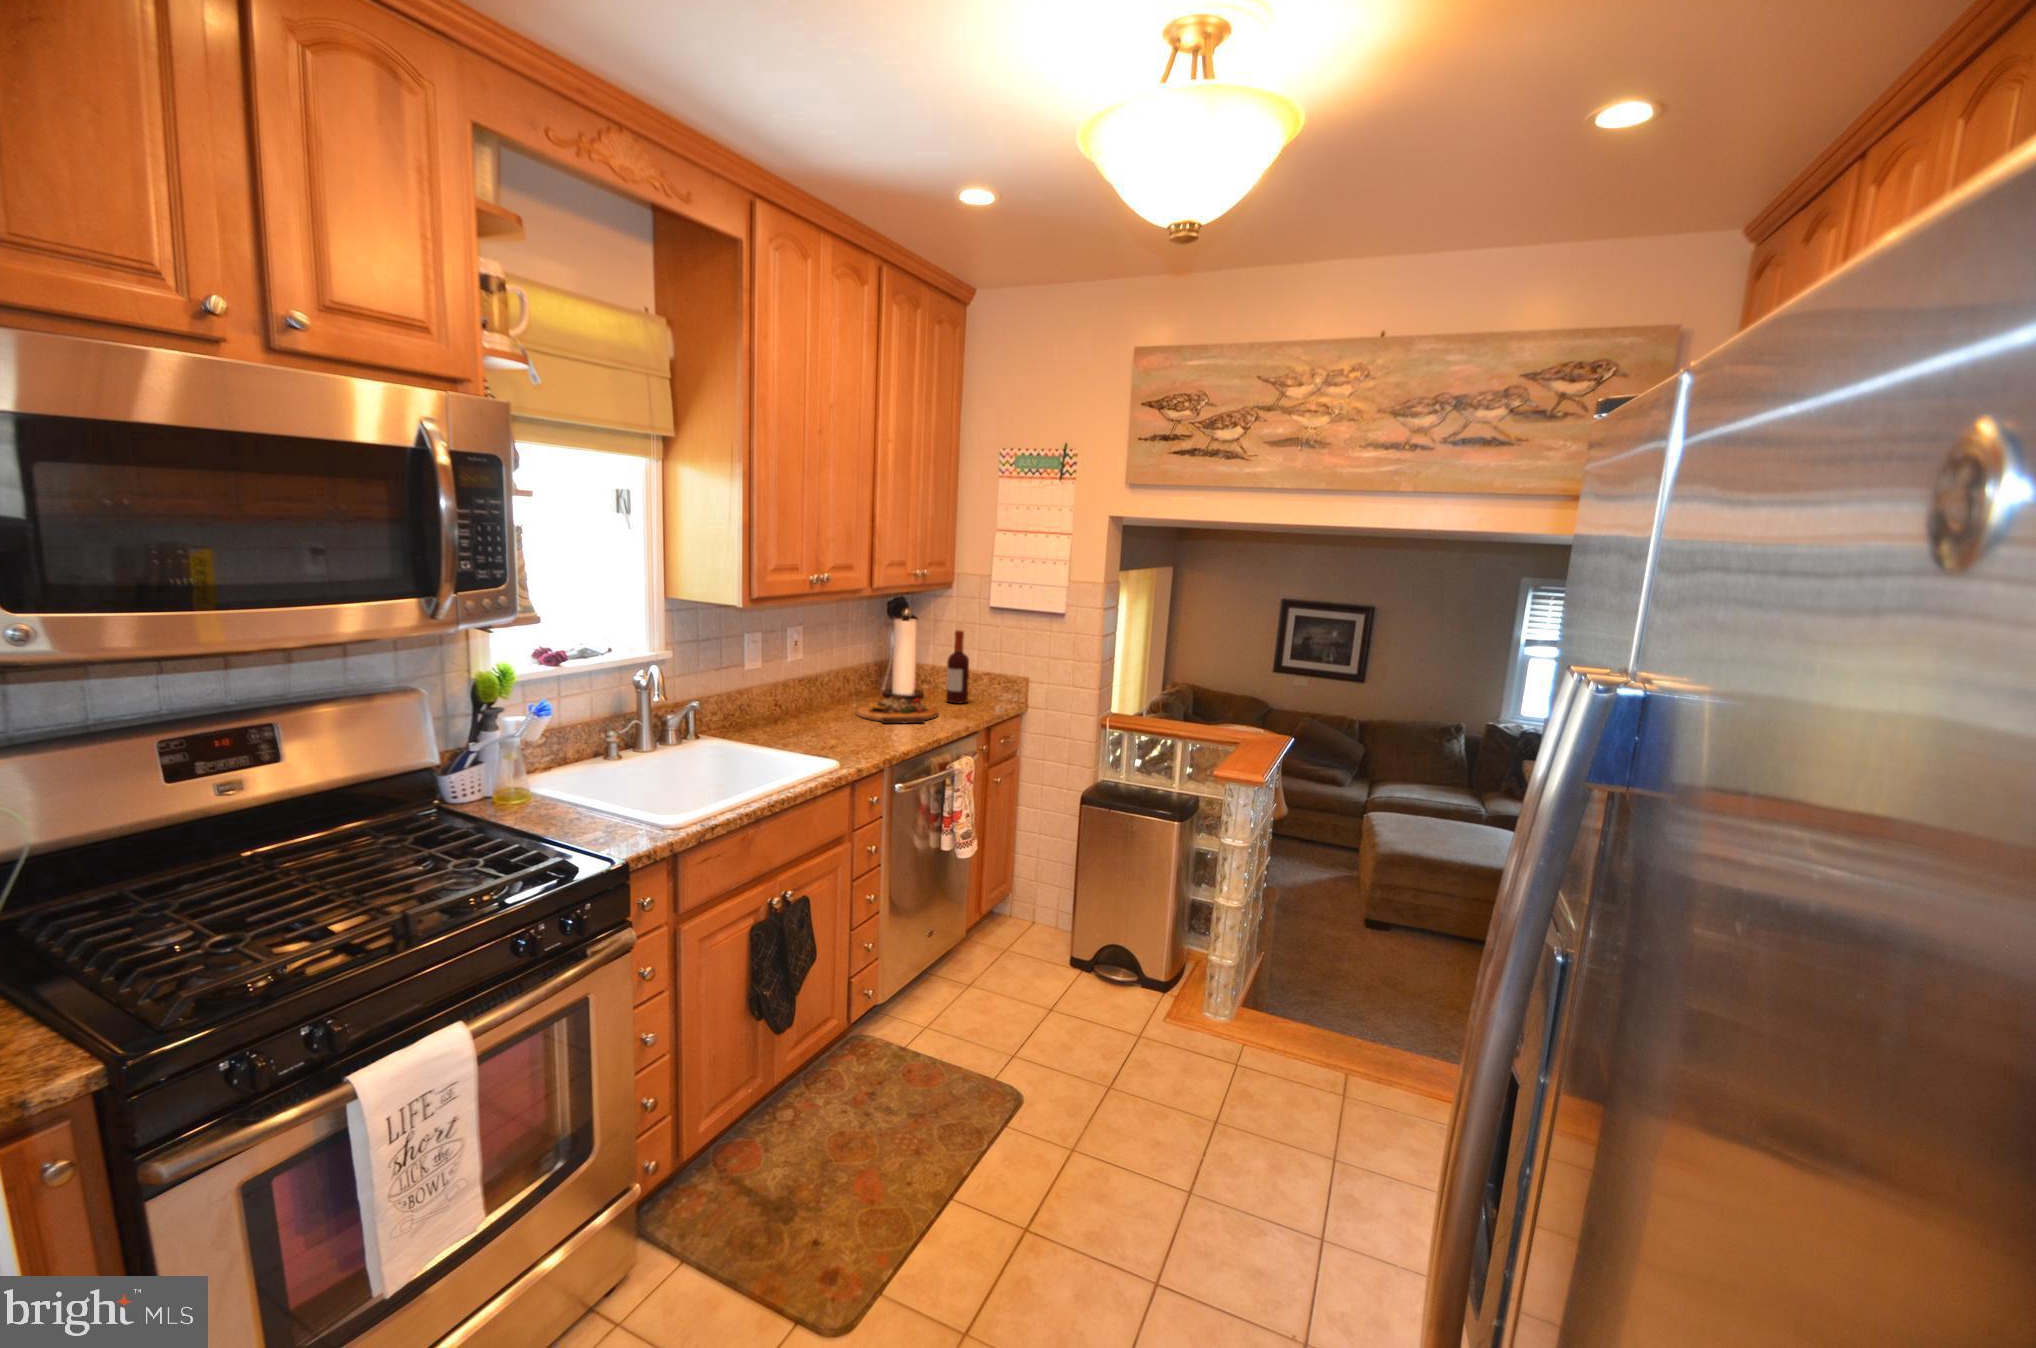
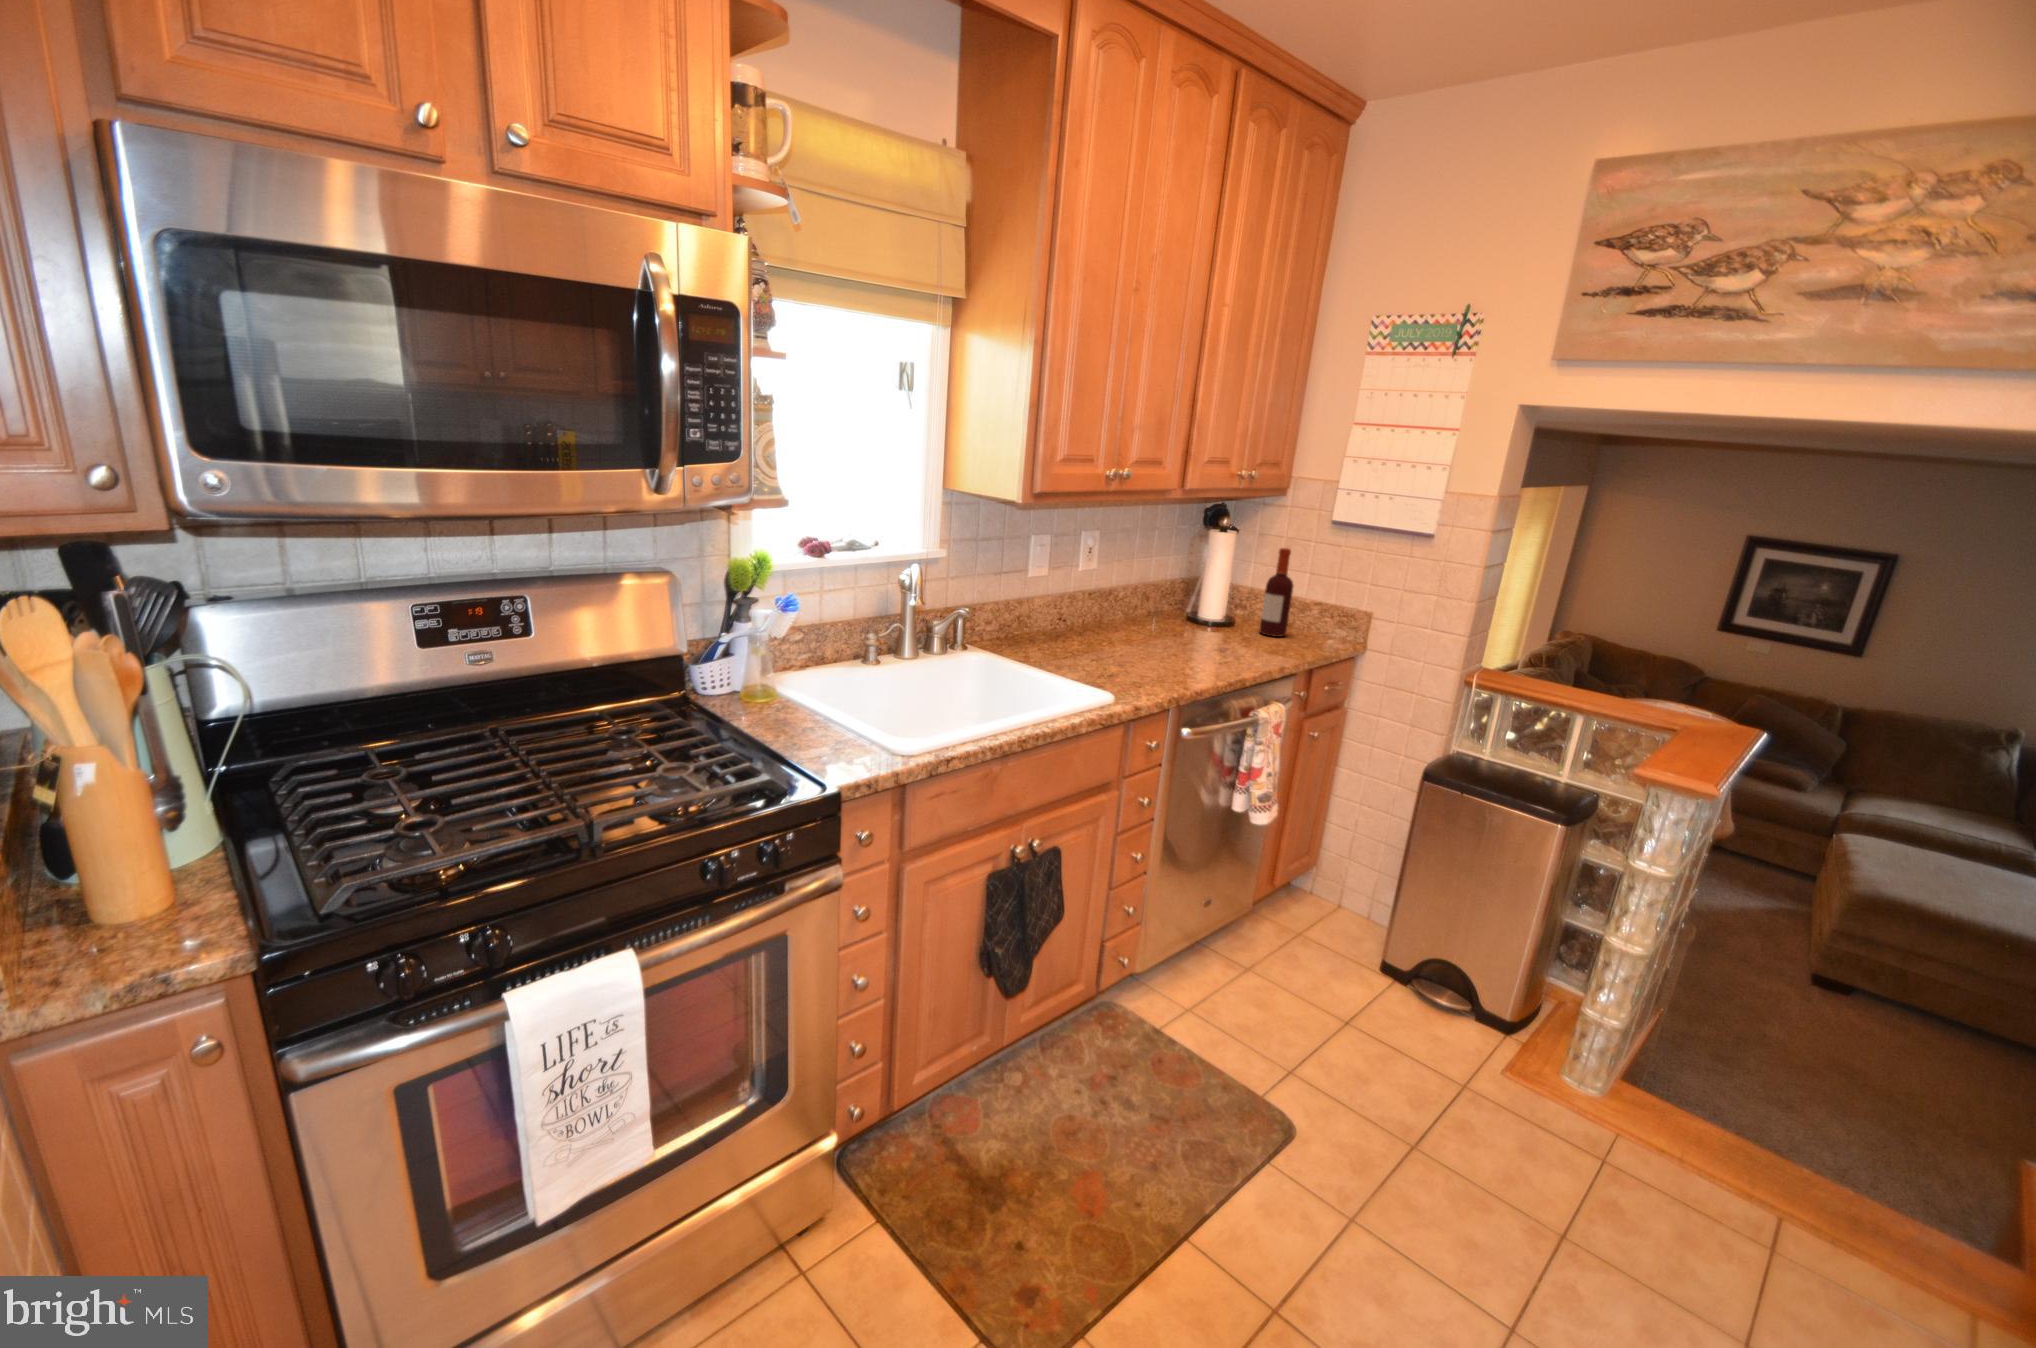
cutting board: present [856,695,938,723] -> none [1148,619,1246,657]

